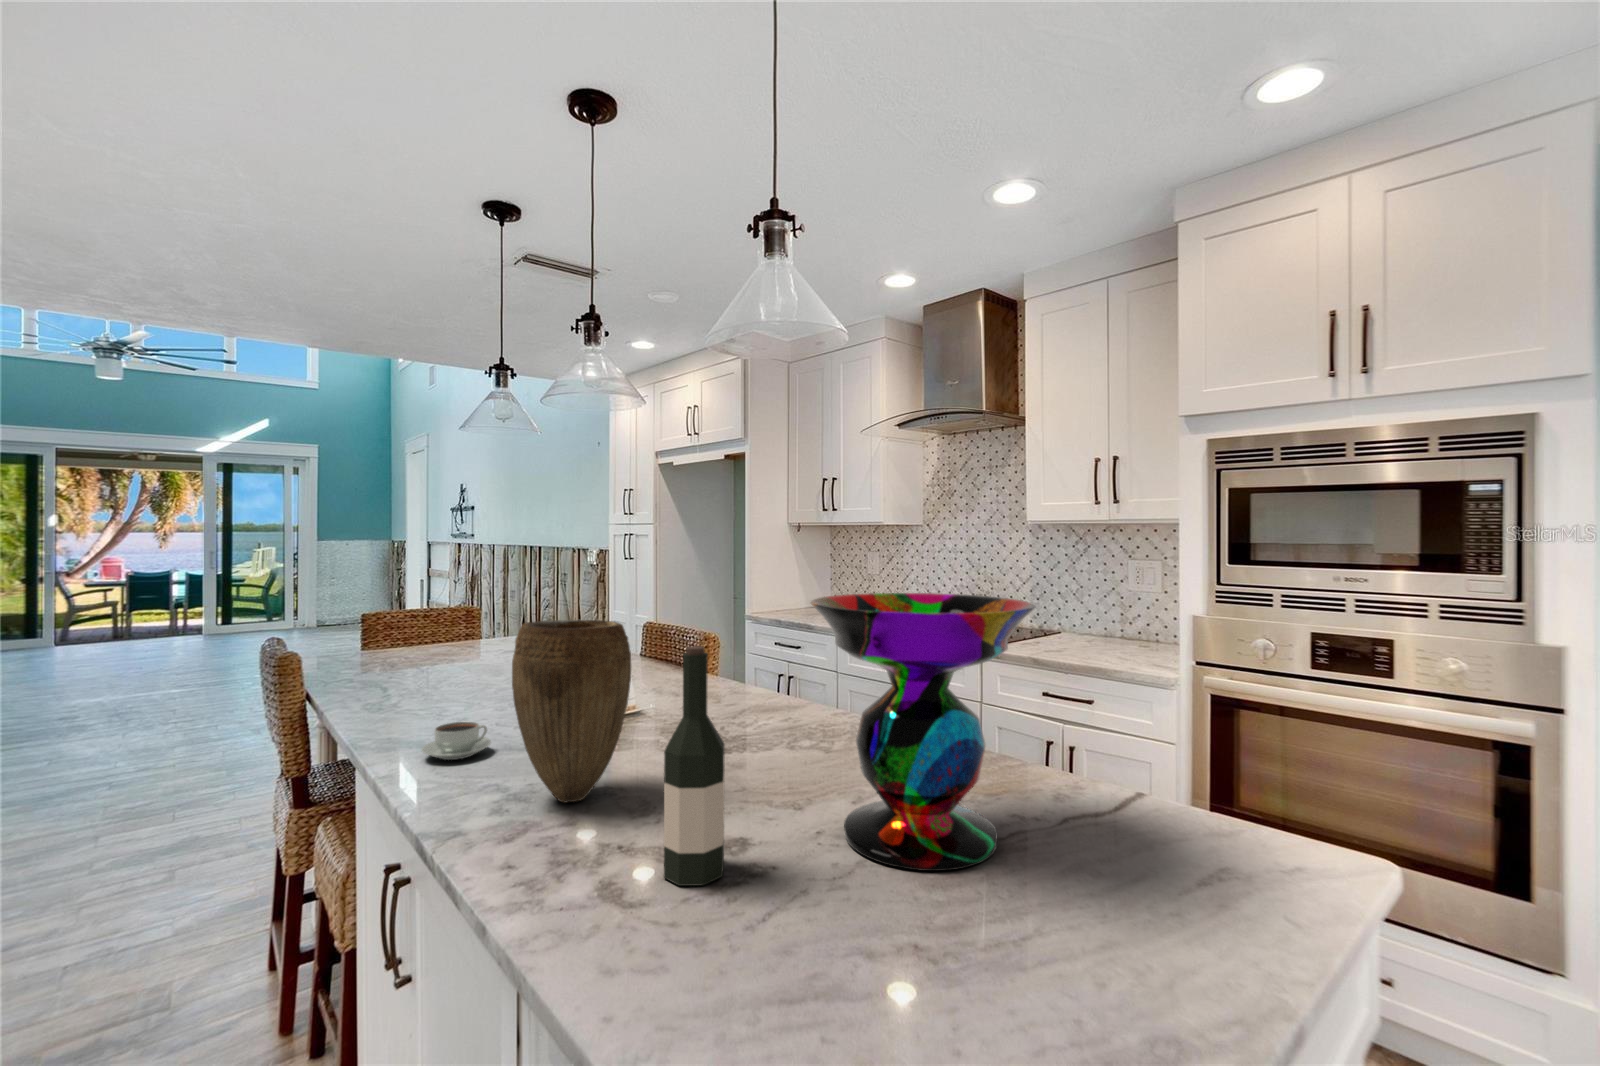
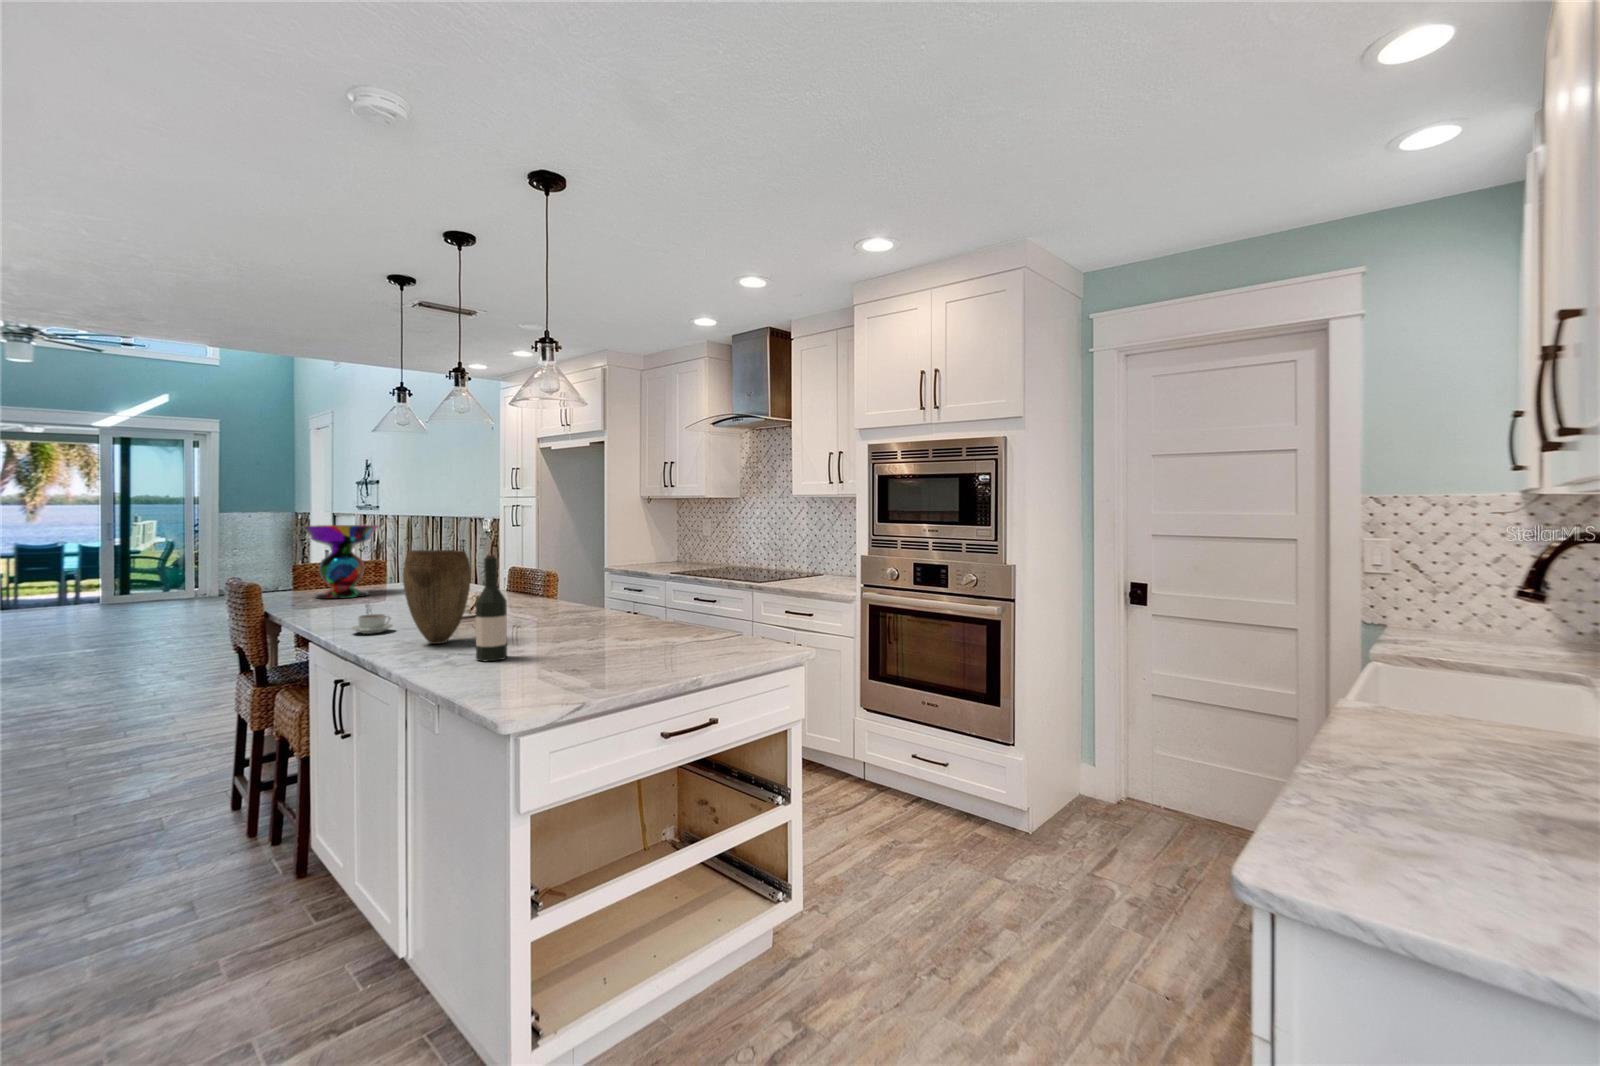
decorative bowl: present [810,593,1036,871] -> present [302,525,379,599]

